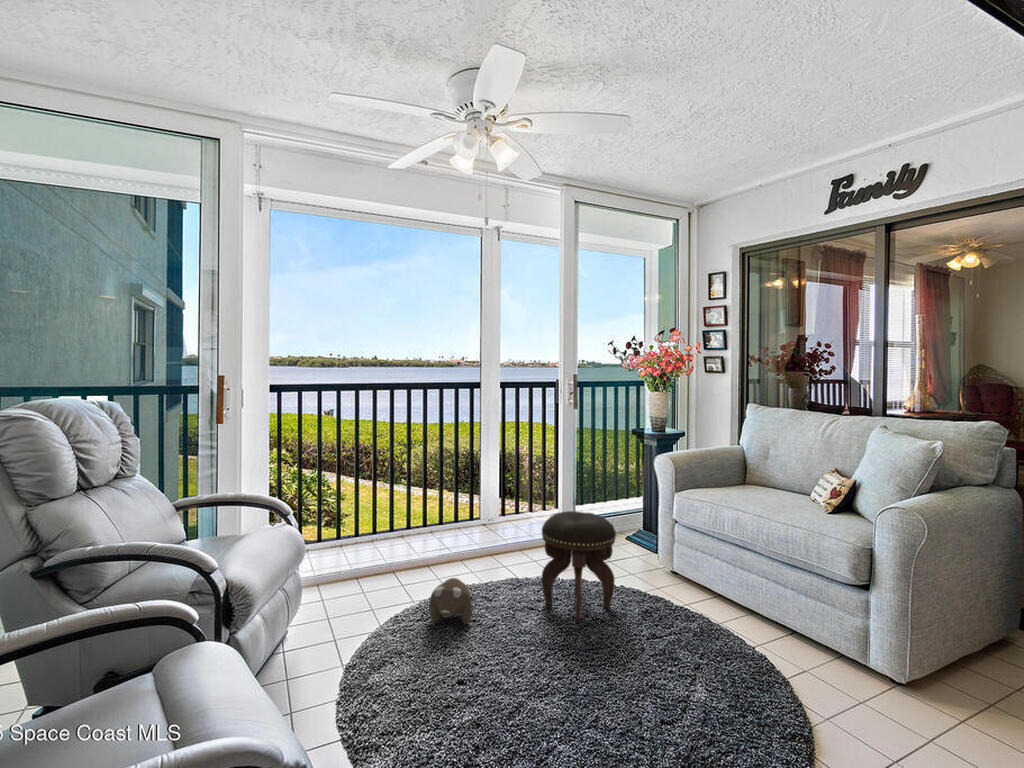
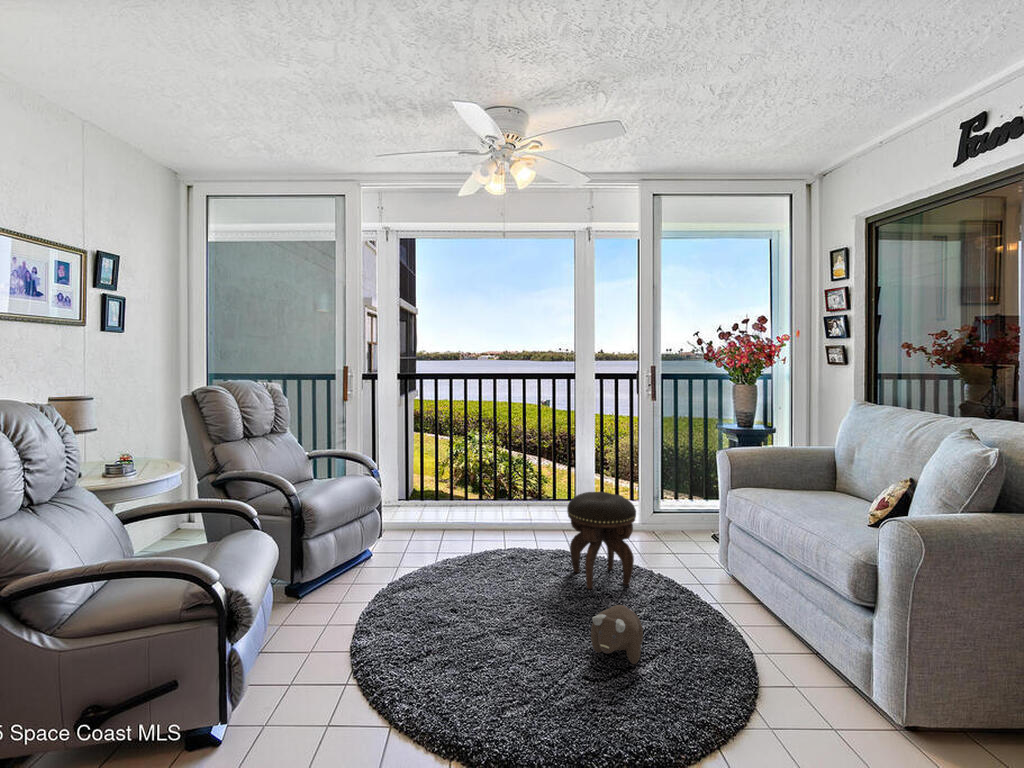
plush toy: present [429,578,472,624] -> present [591,605,643,664]

